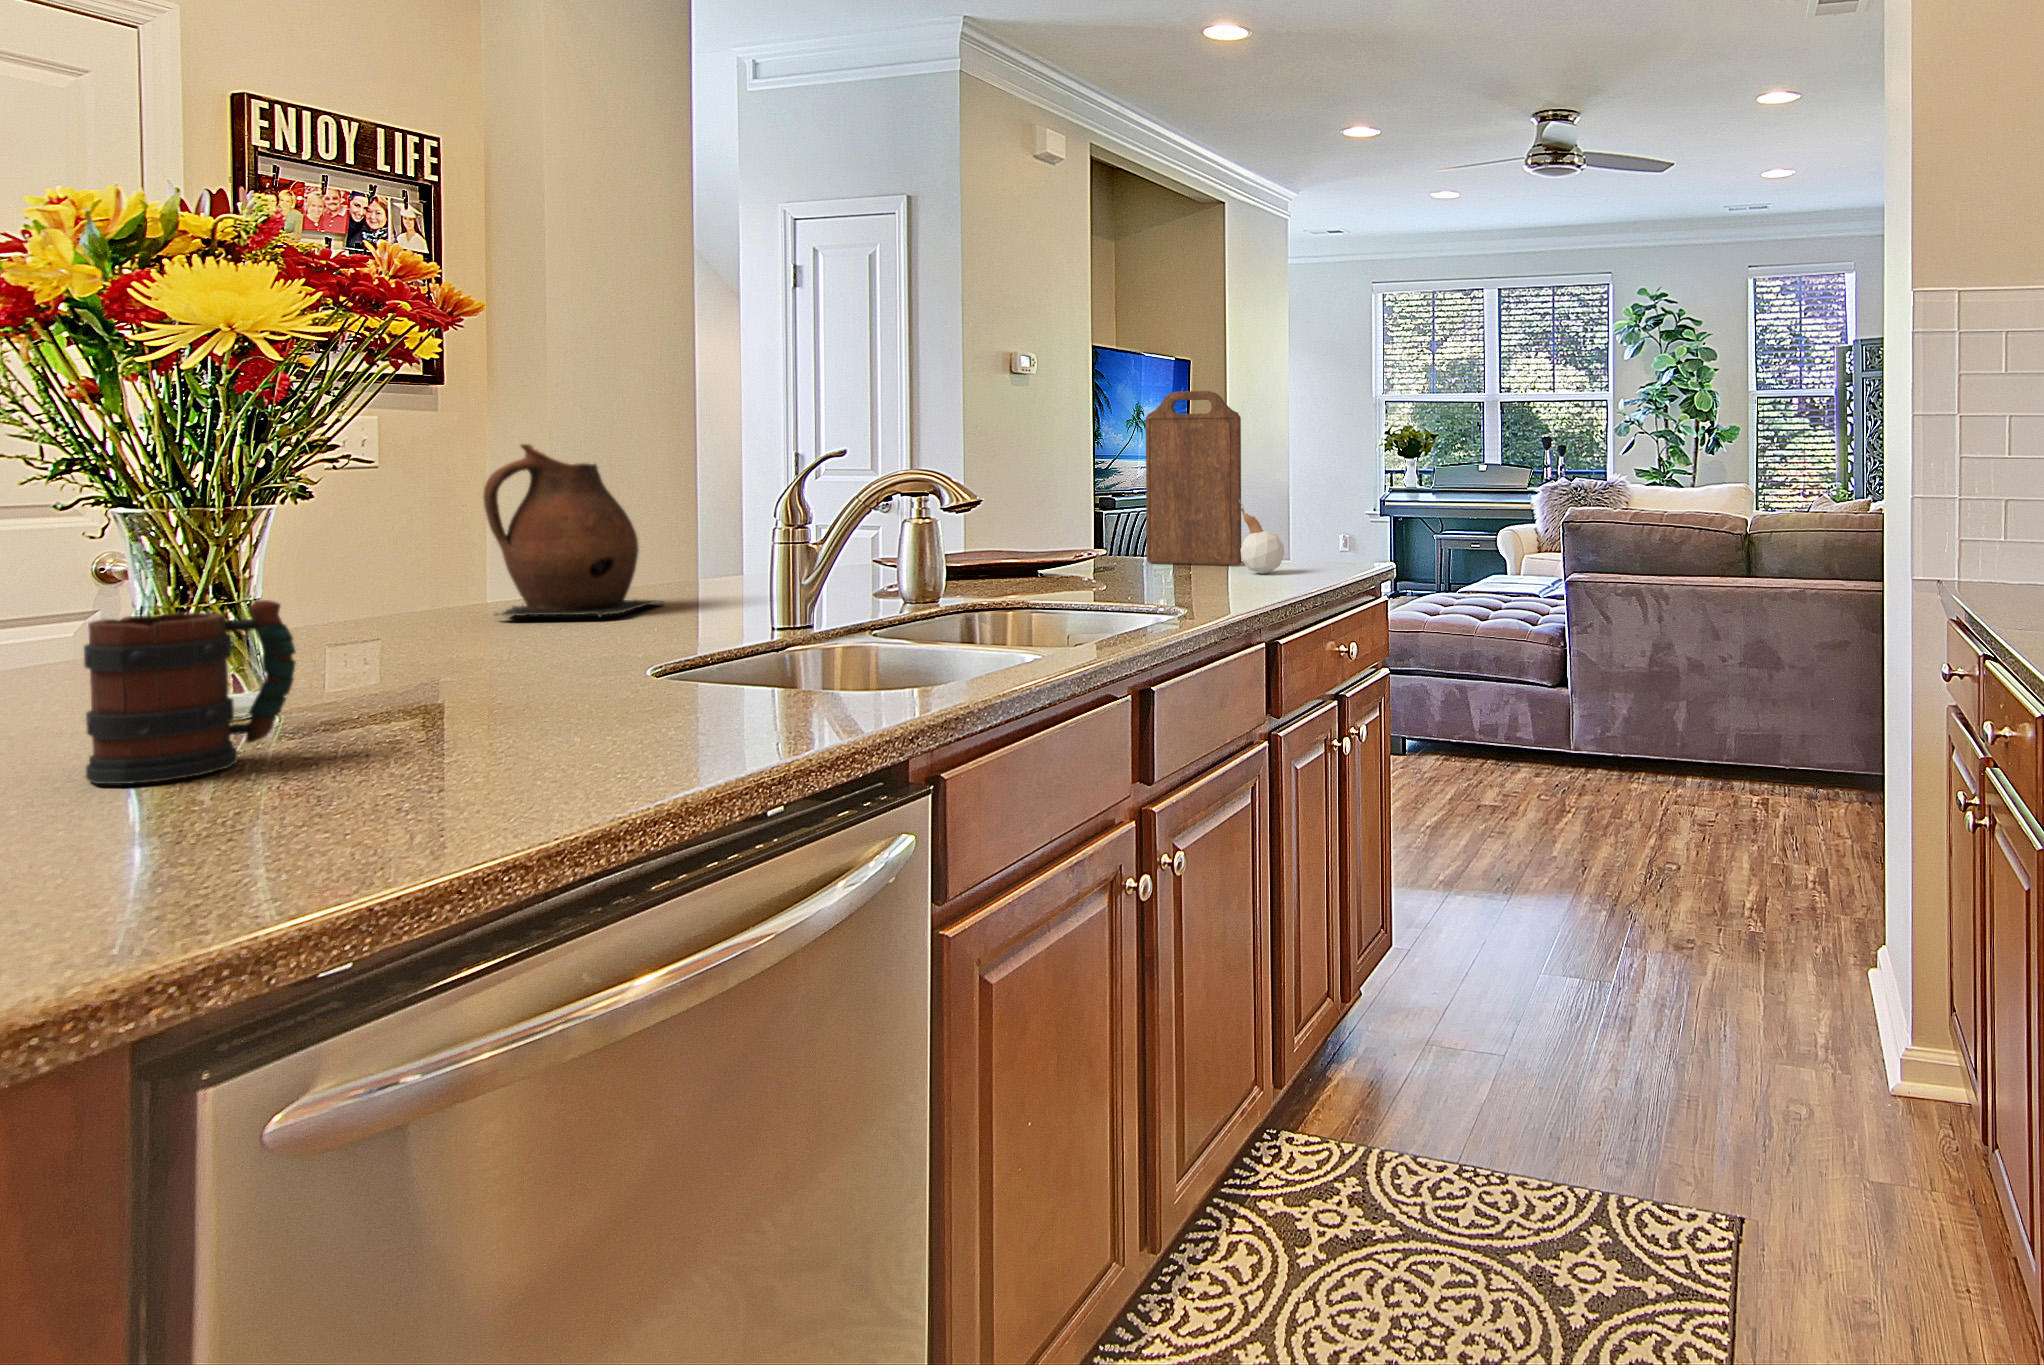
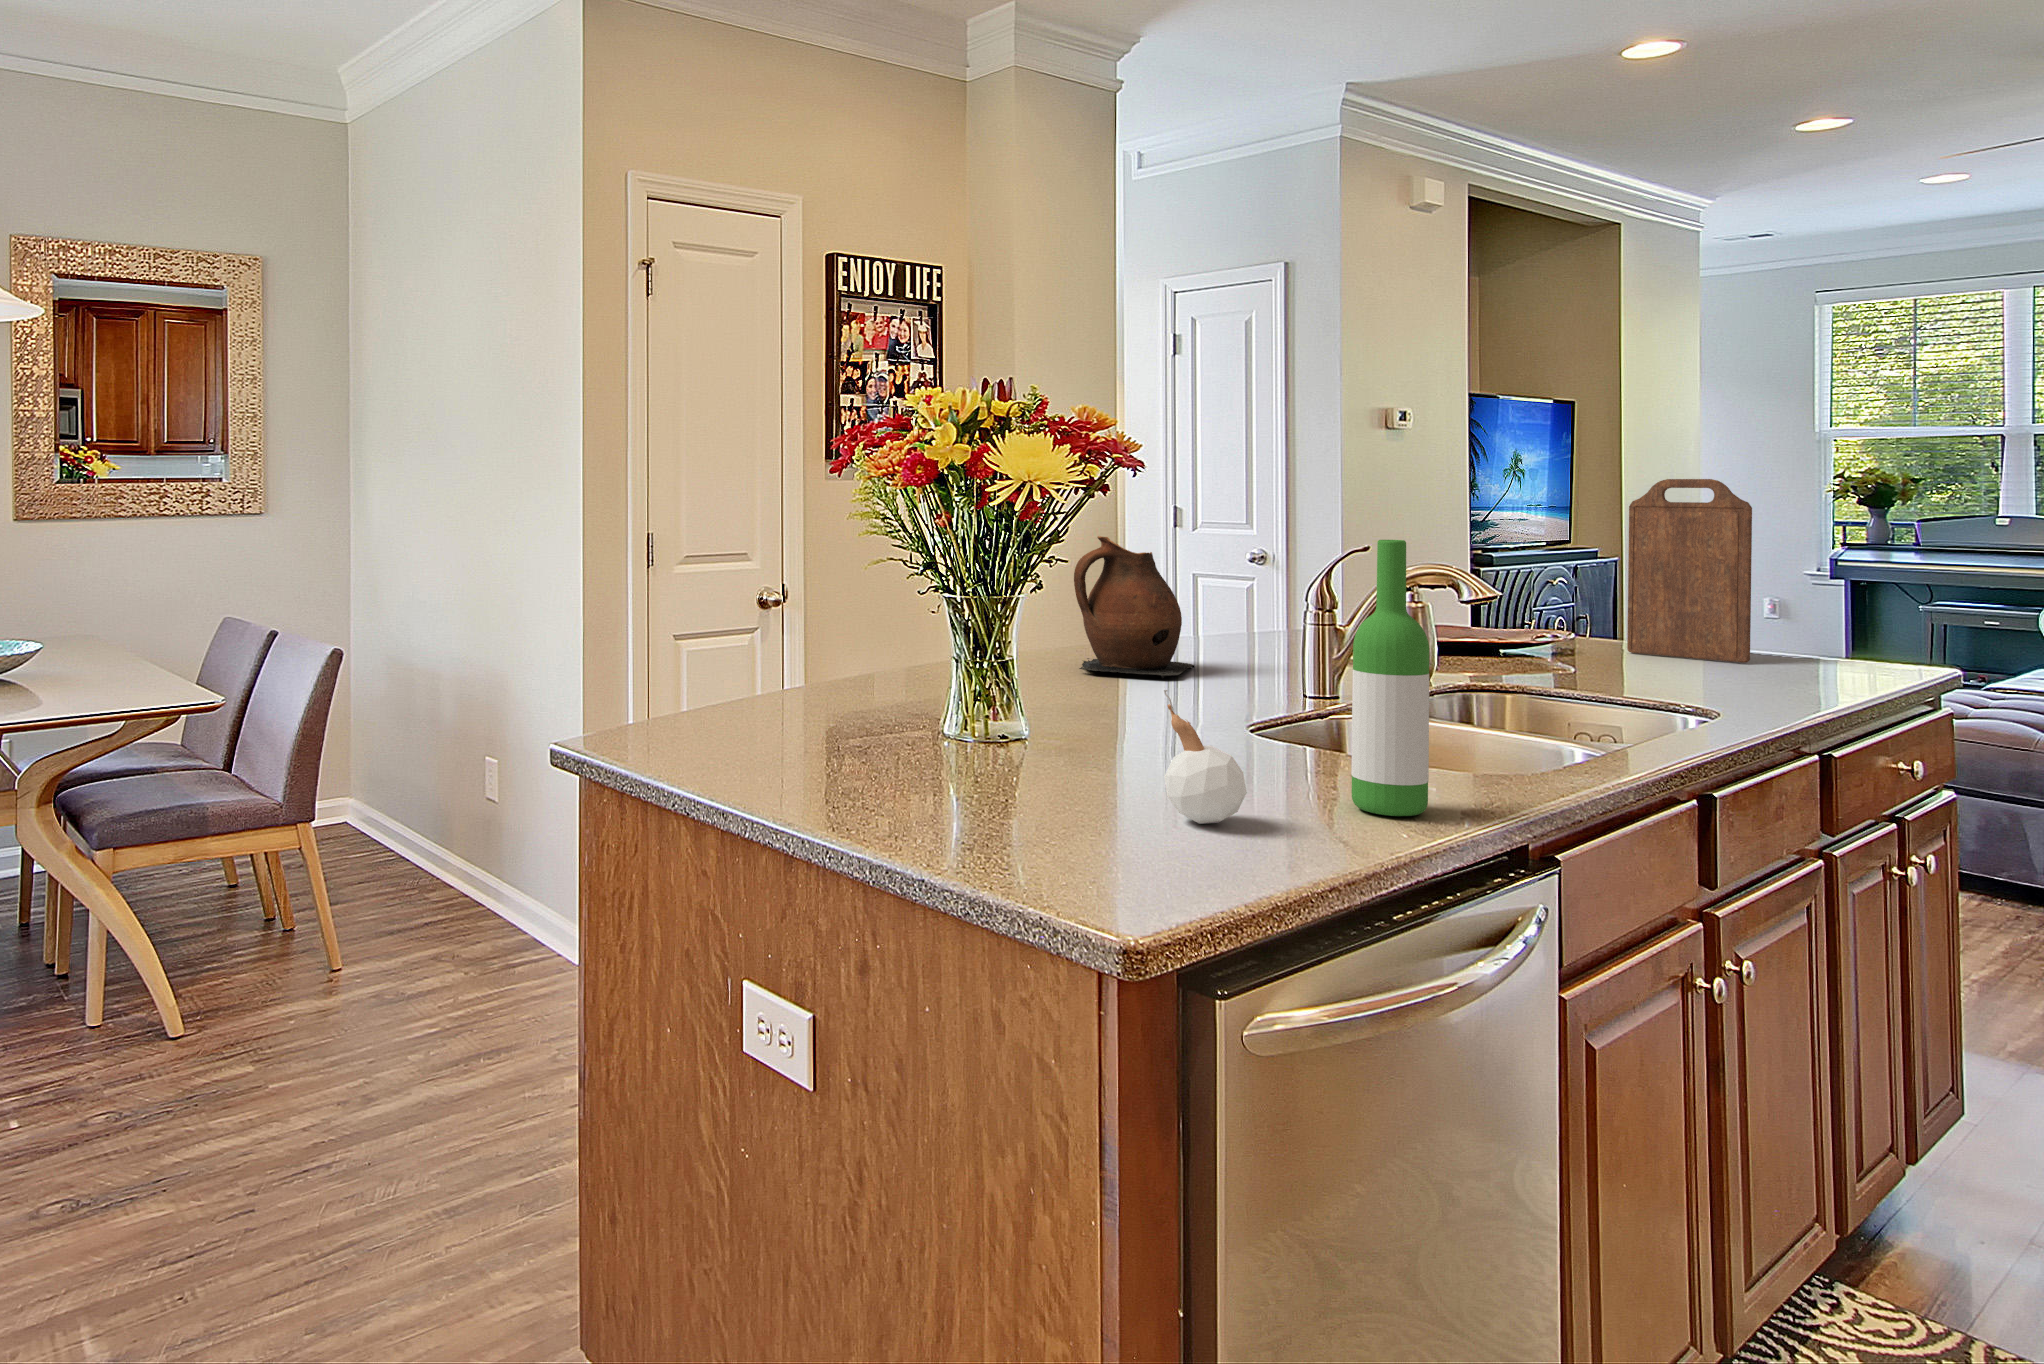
wine bottle: none [641,387,744,751] -> present [1351,540,1429,816]
candle: present [1239,500,1284,574] -> present [1164,690,1247,824]
mug: present [84,600,296,784] -> none [1001,675,1106,790]

